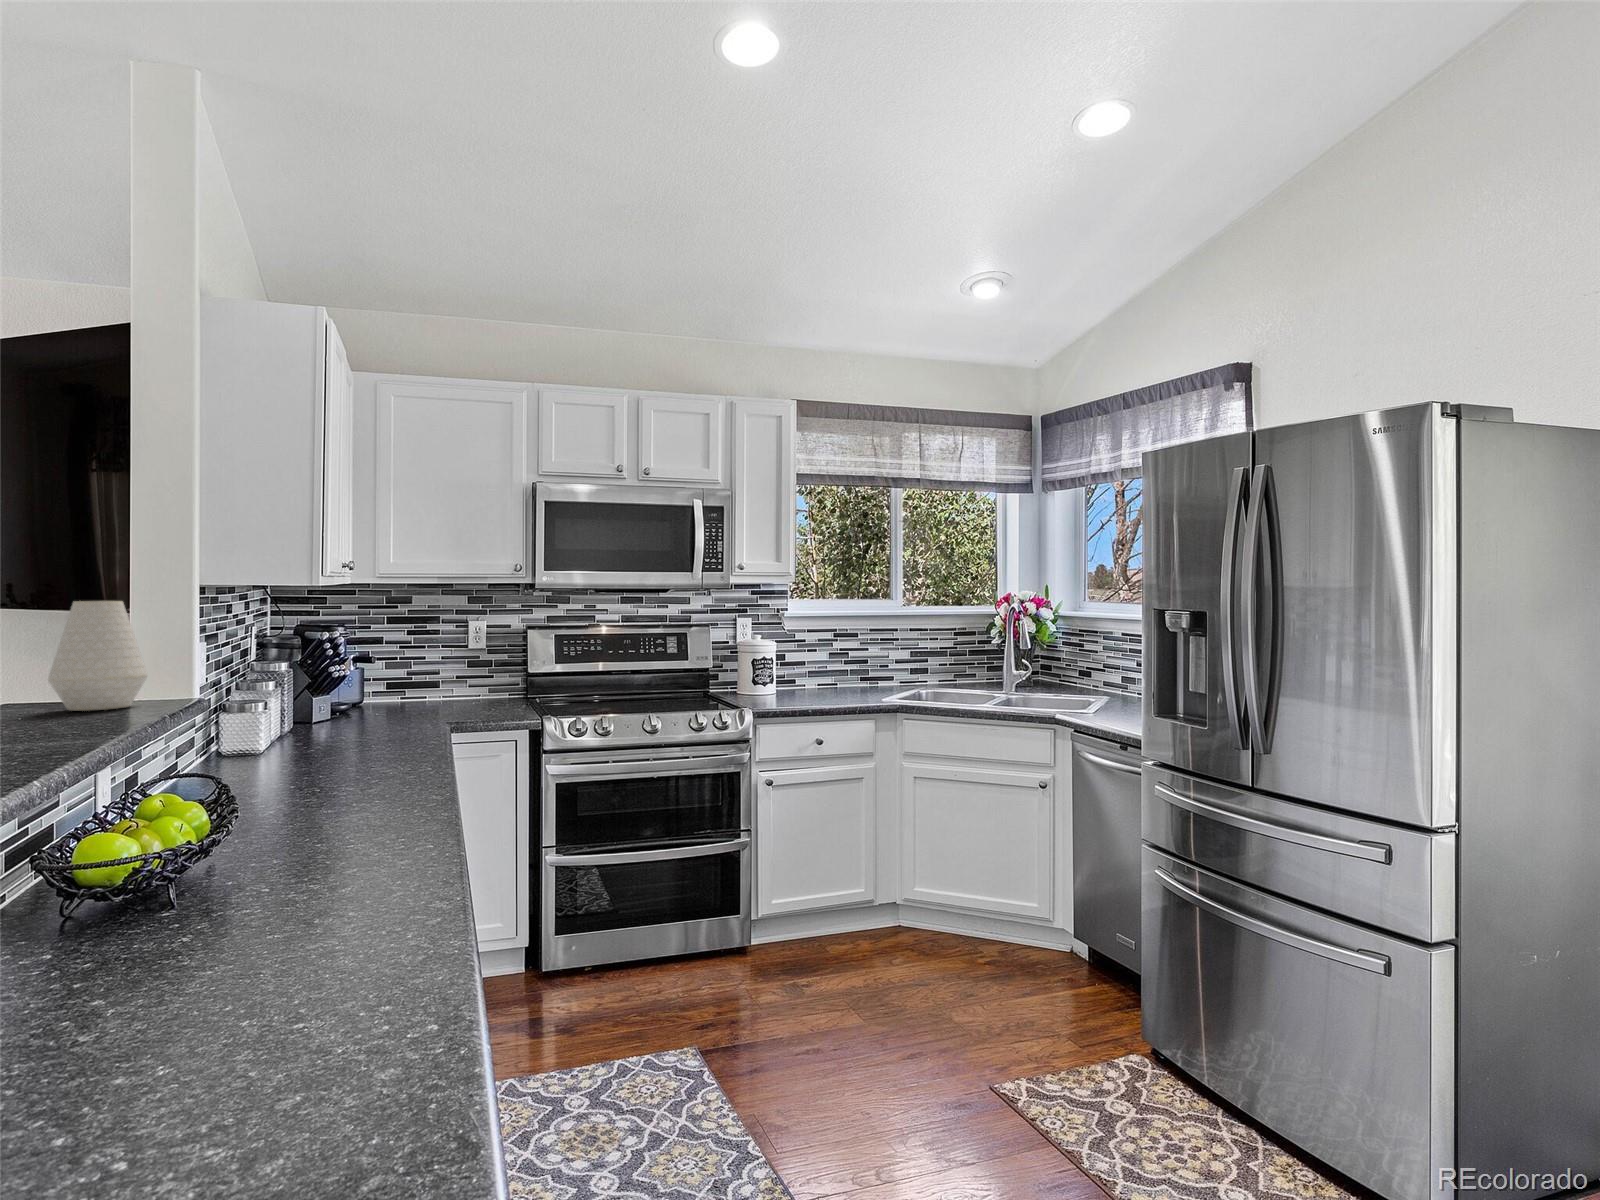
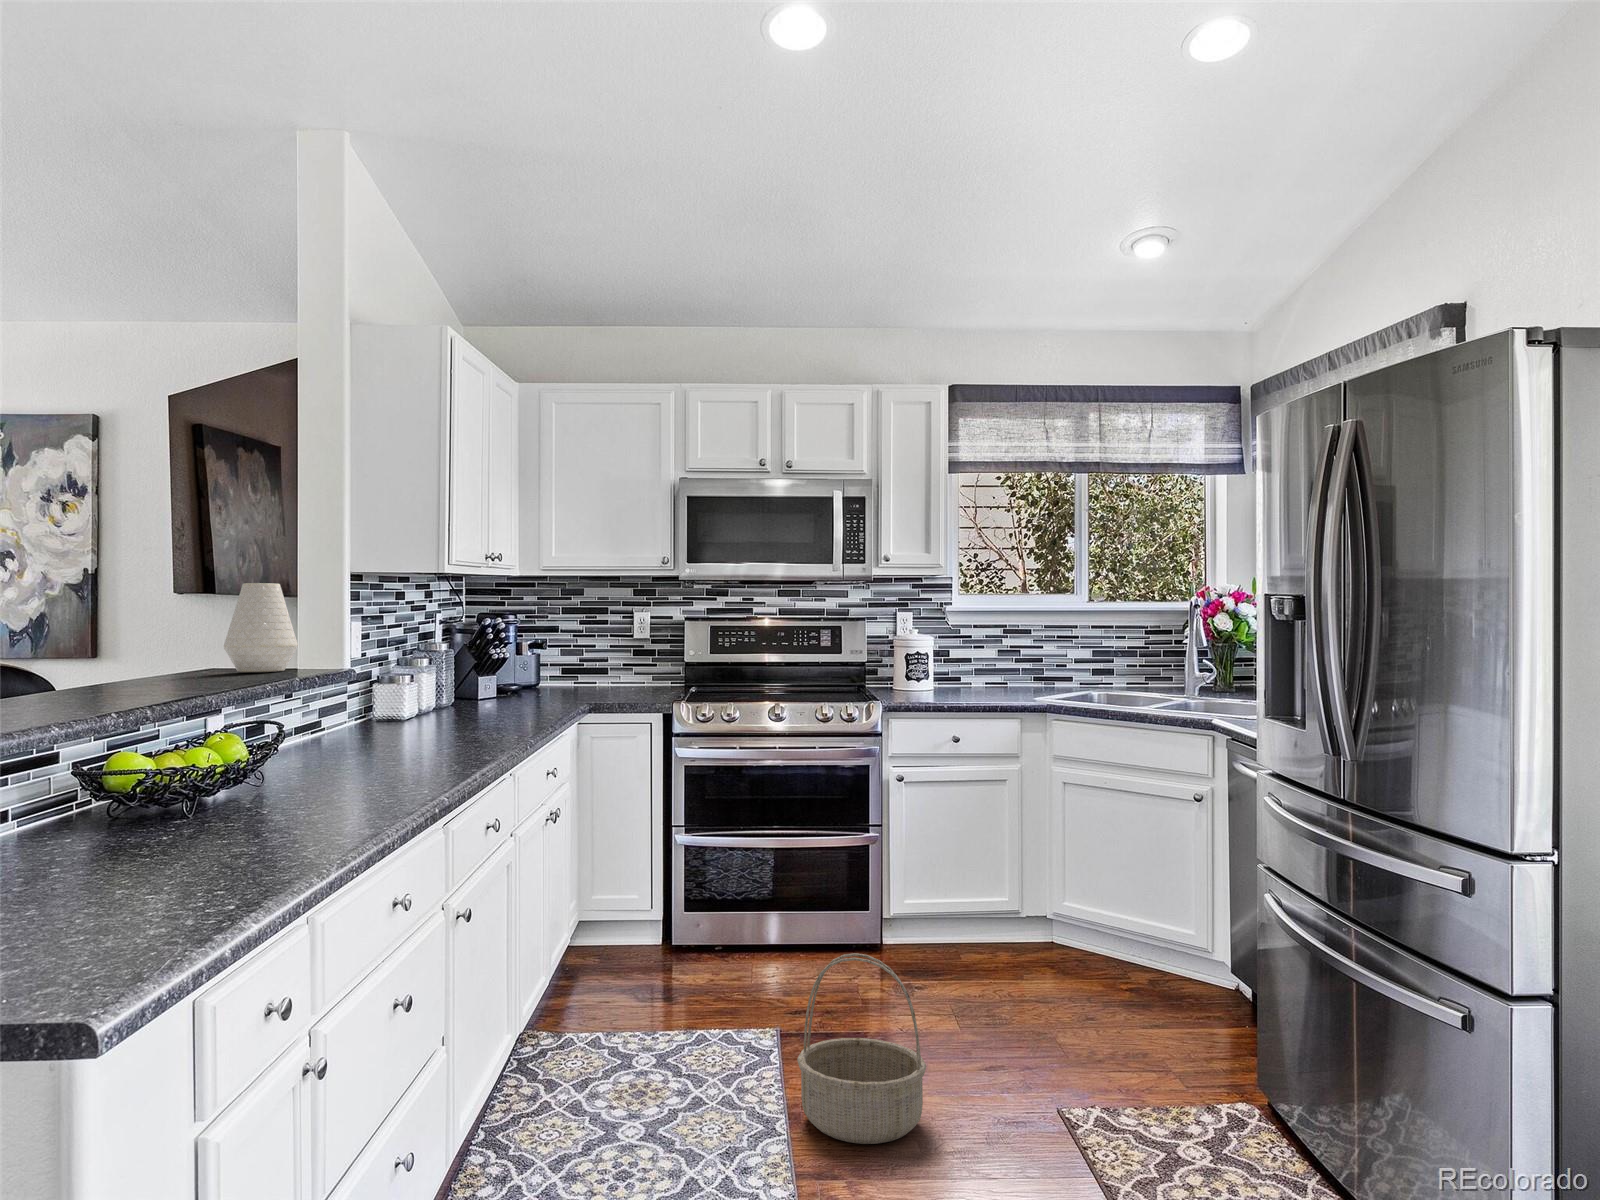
basket: none [764,966,893,1155] -> present [797,953,926,1144]

